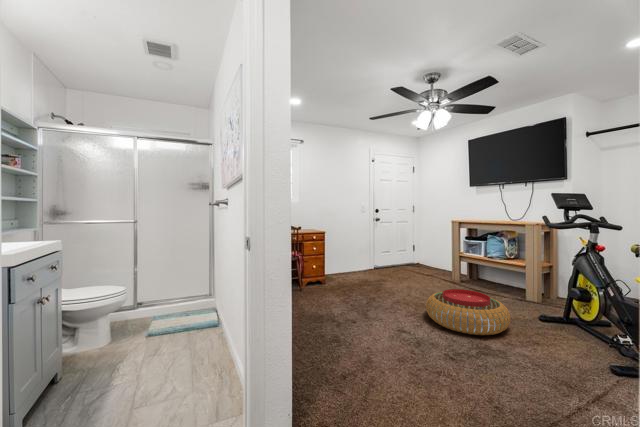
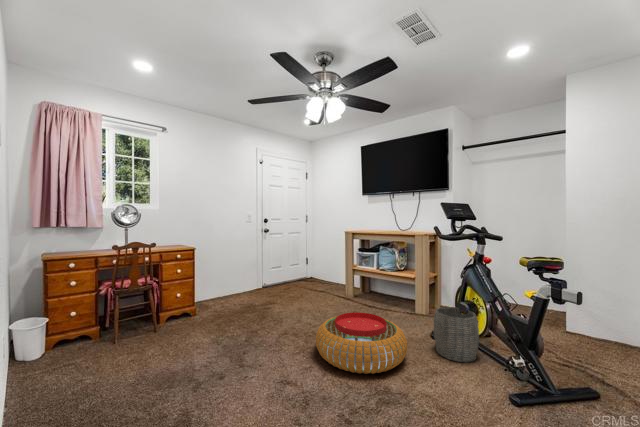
woven basket: none [540,292,590,341] -> present [434,307,479,362]

